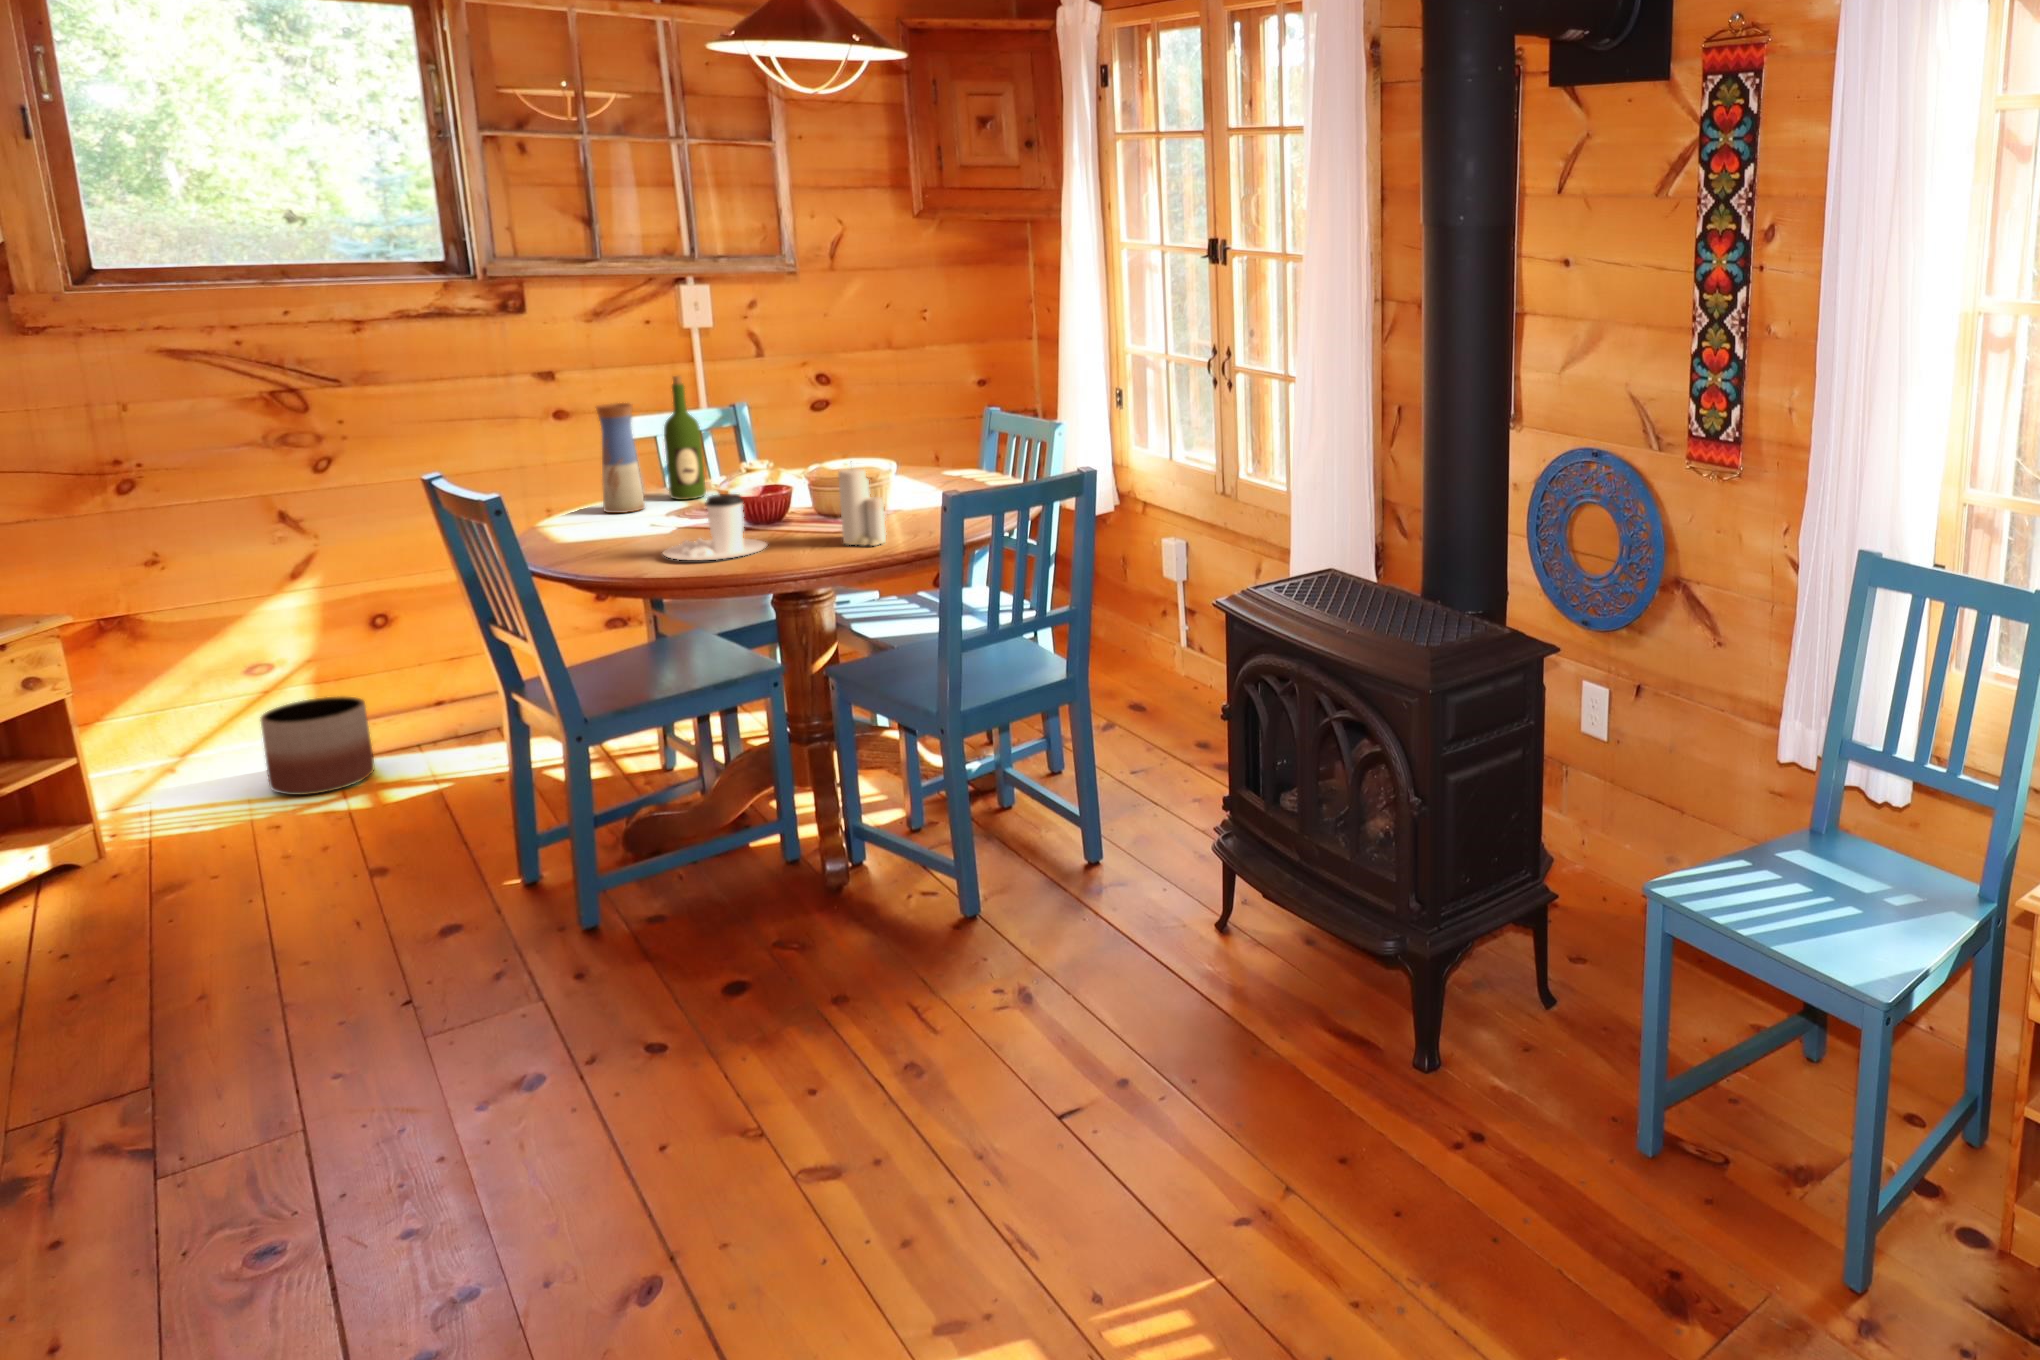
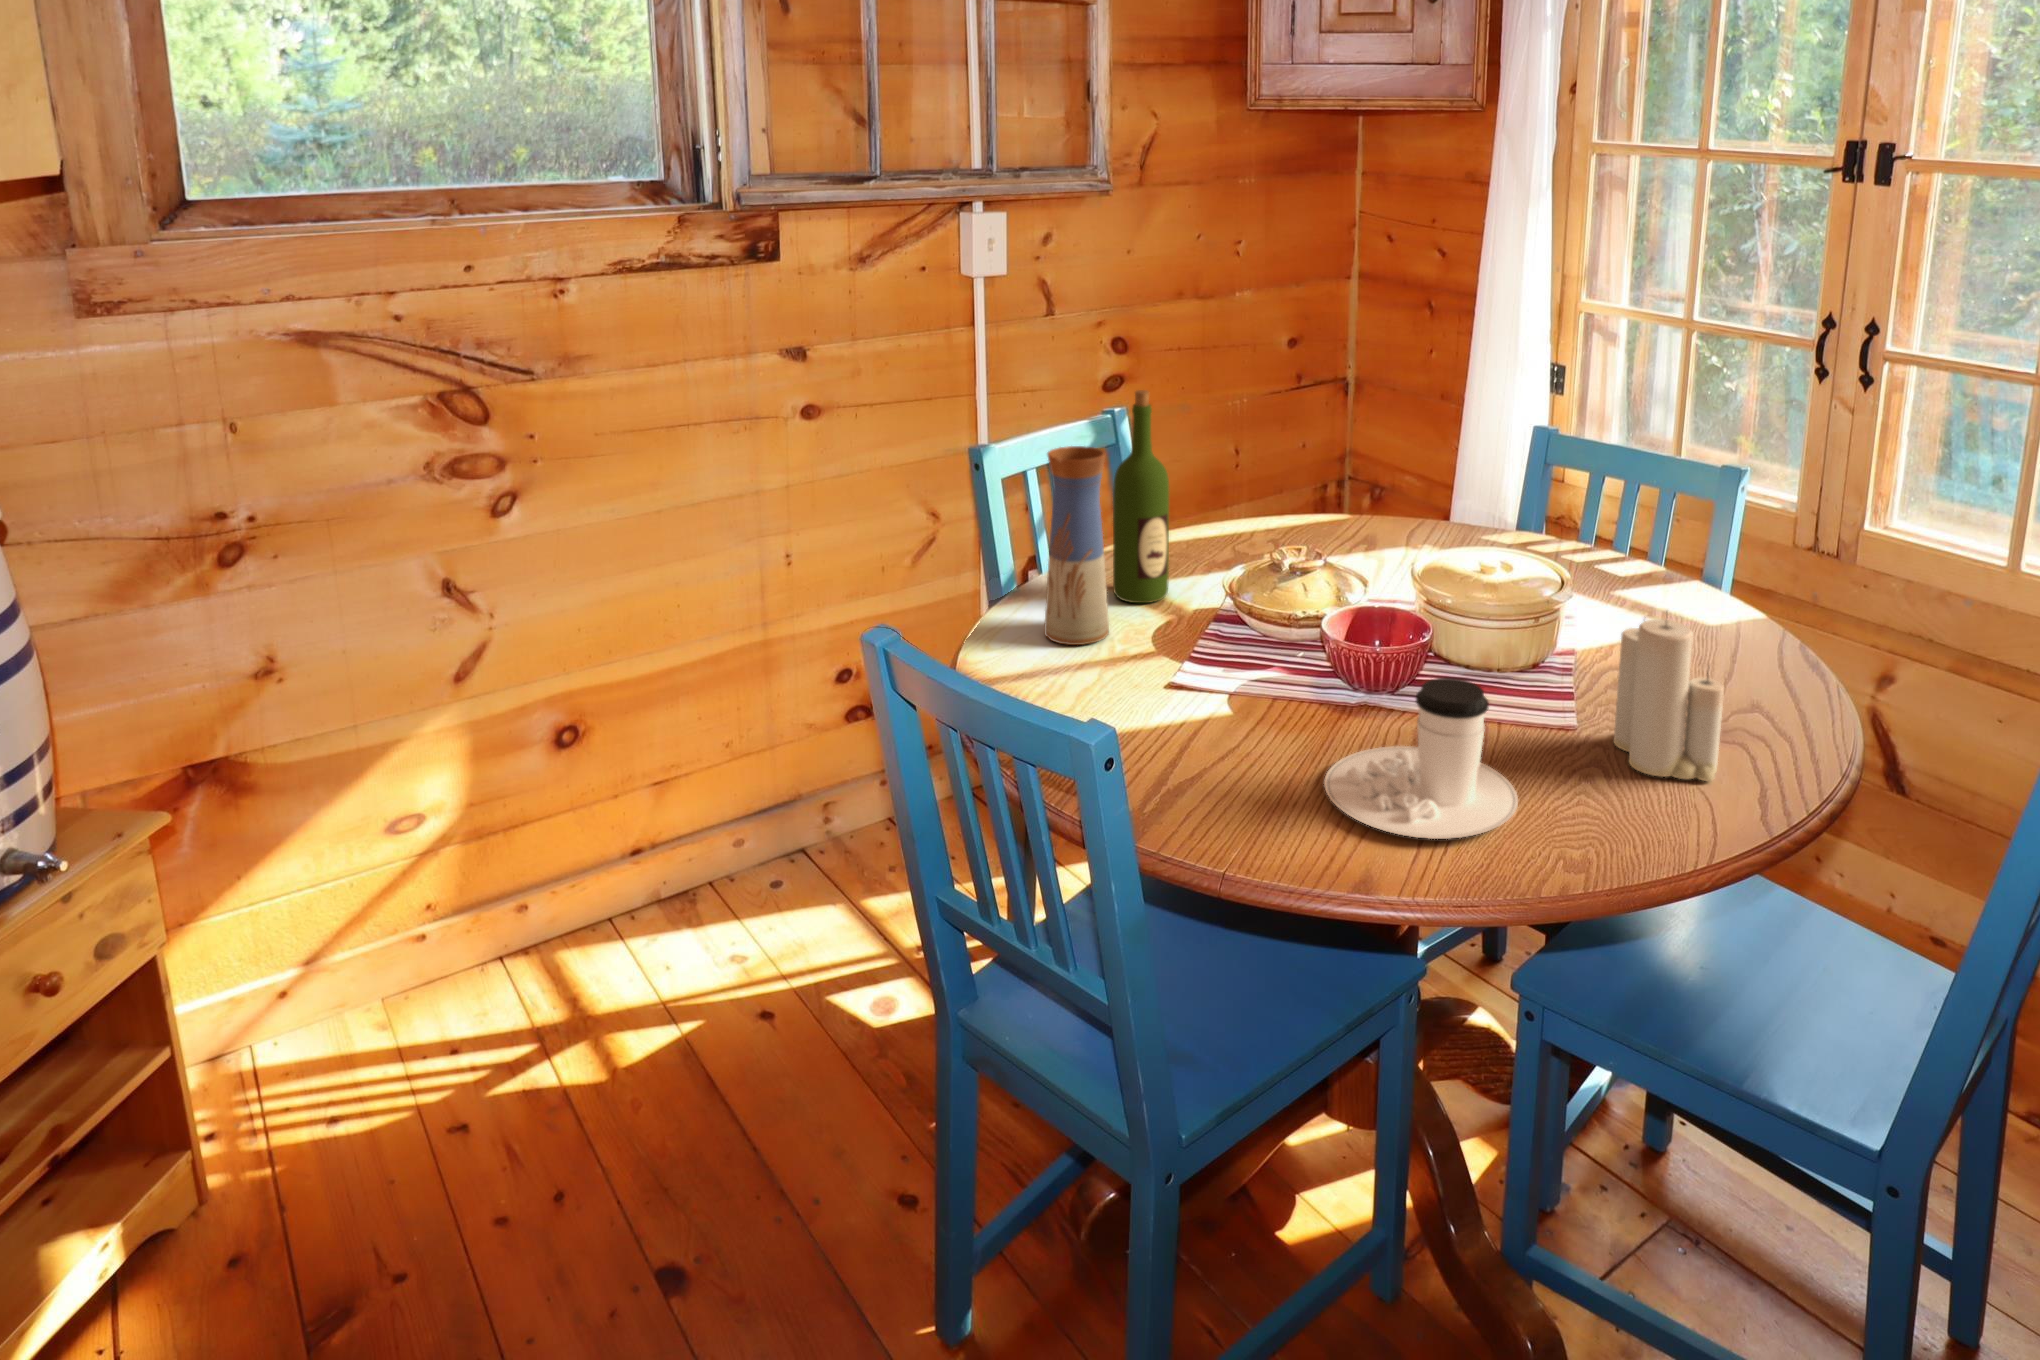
planter: present [260,696,374,795] -> none [417,861,570,1041]

